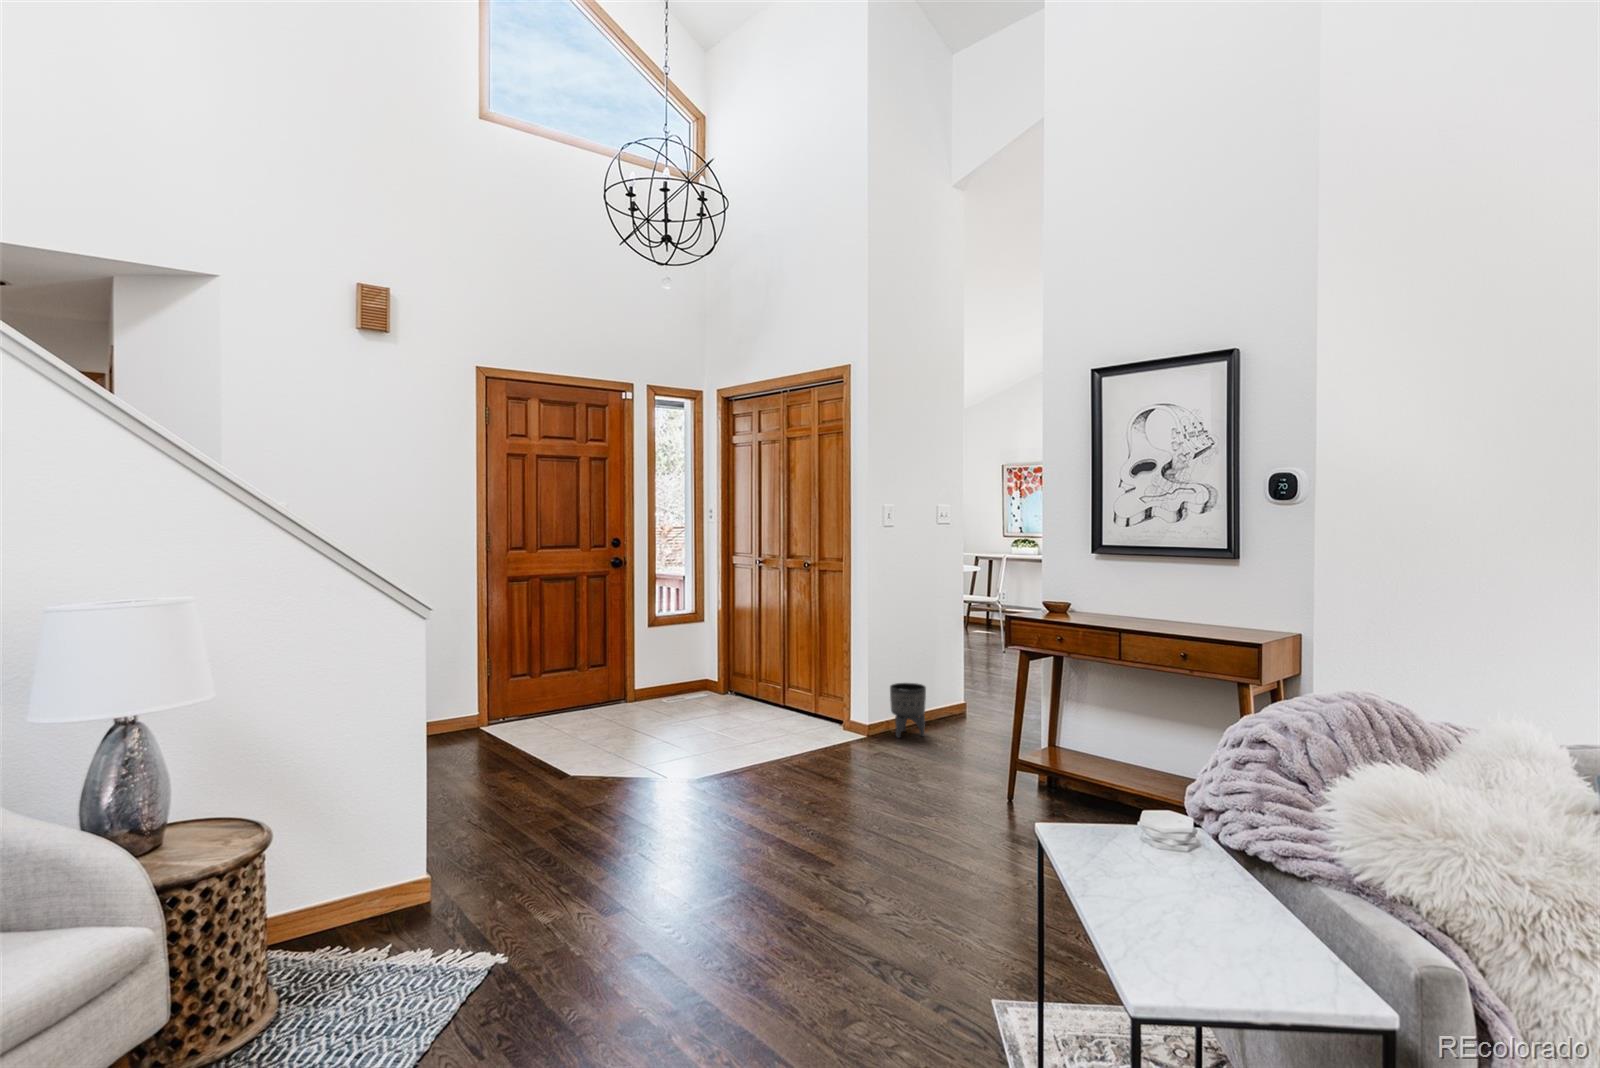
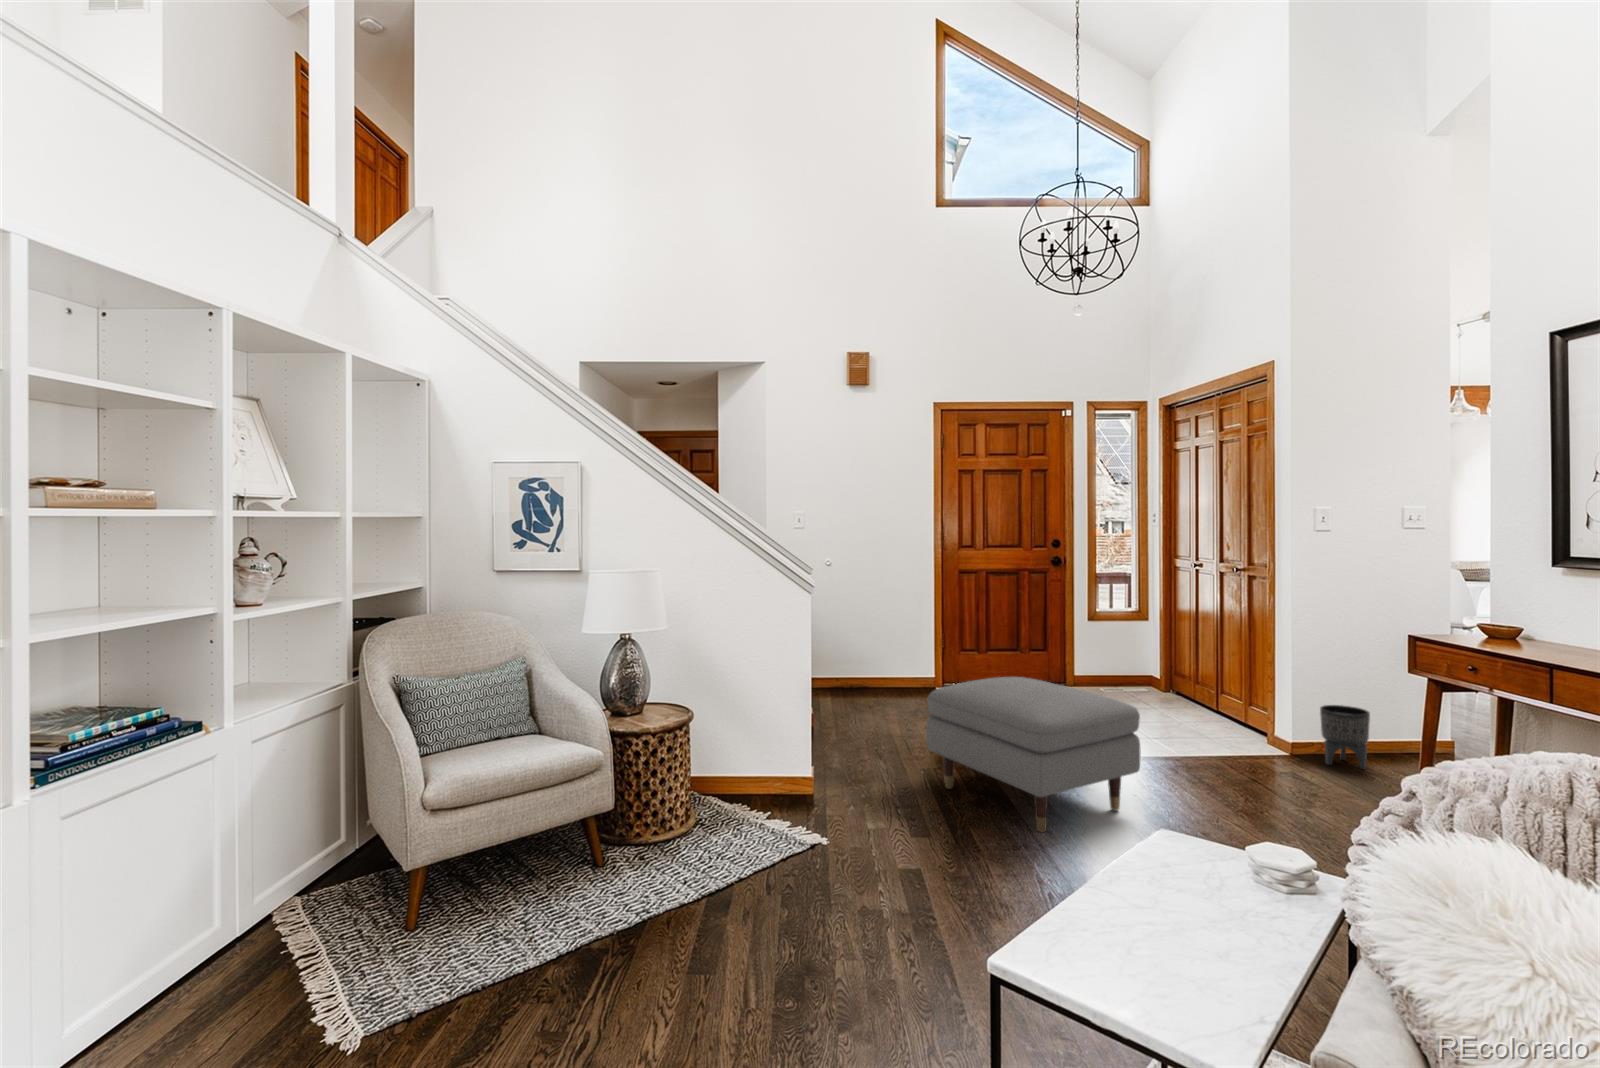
ottoman: none [575,695,811,865] -> present [926,677,1141,832]

